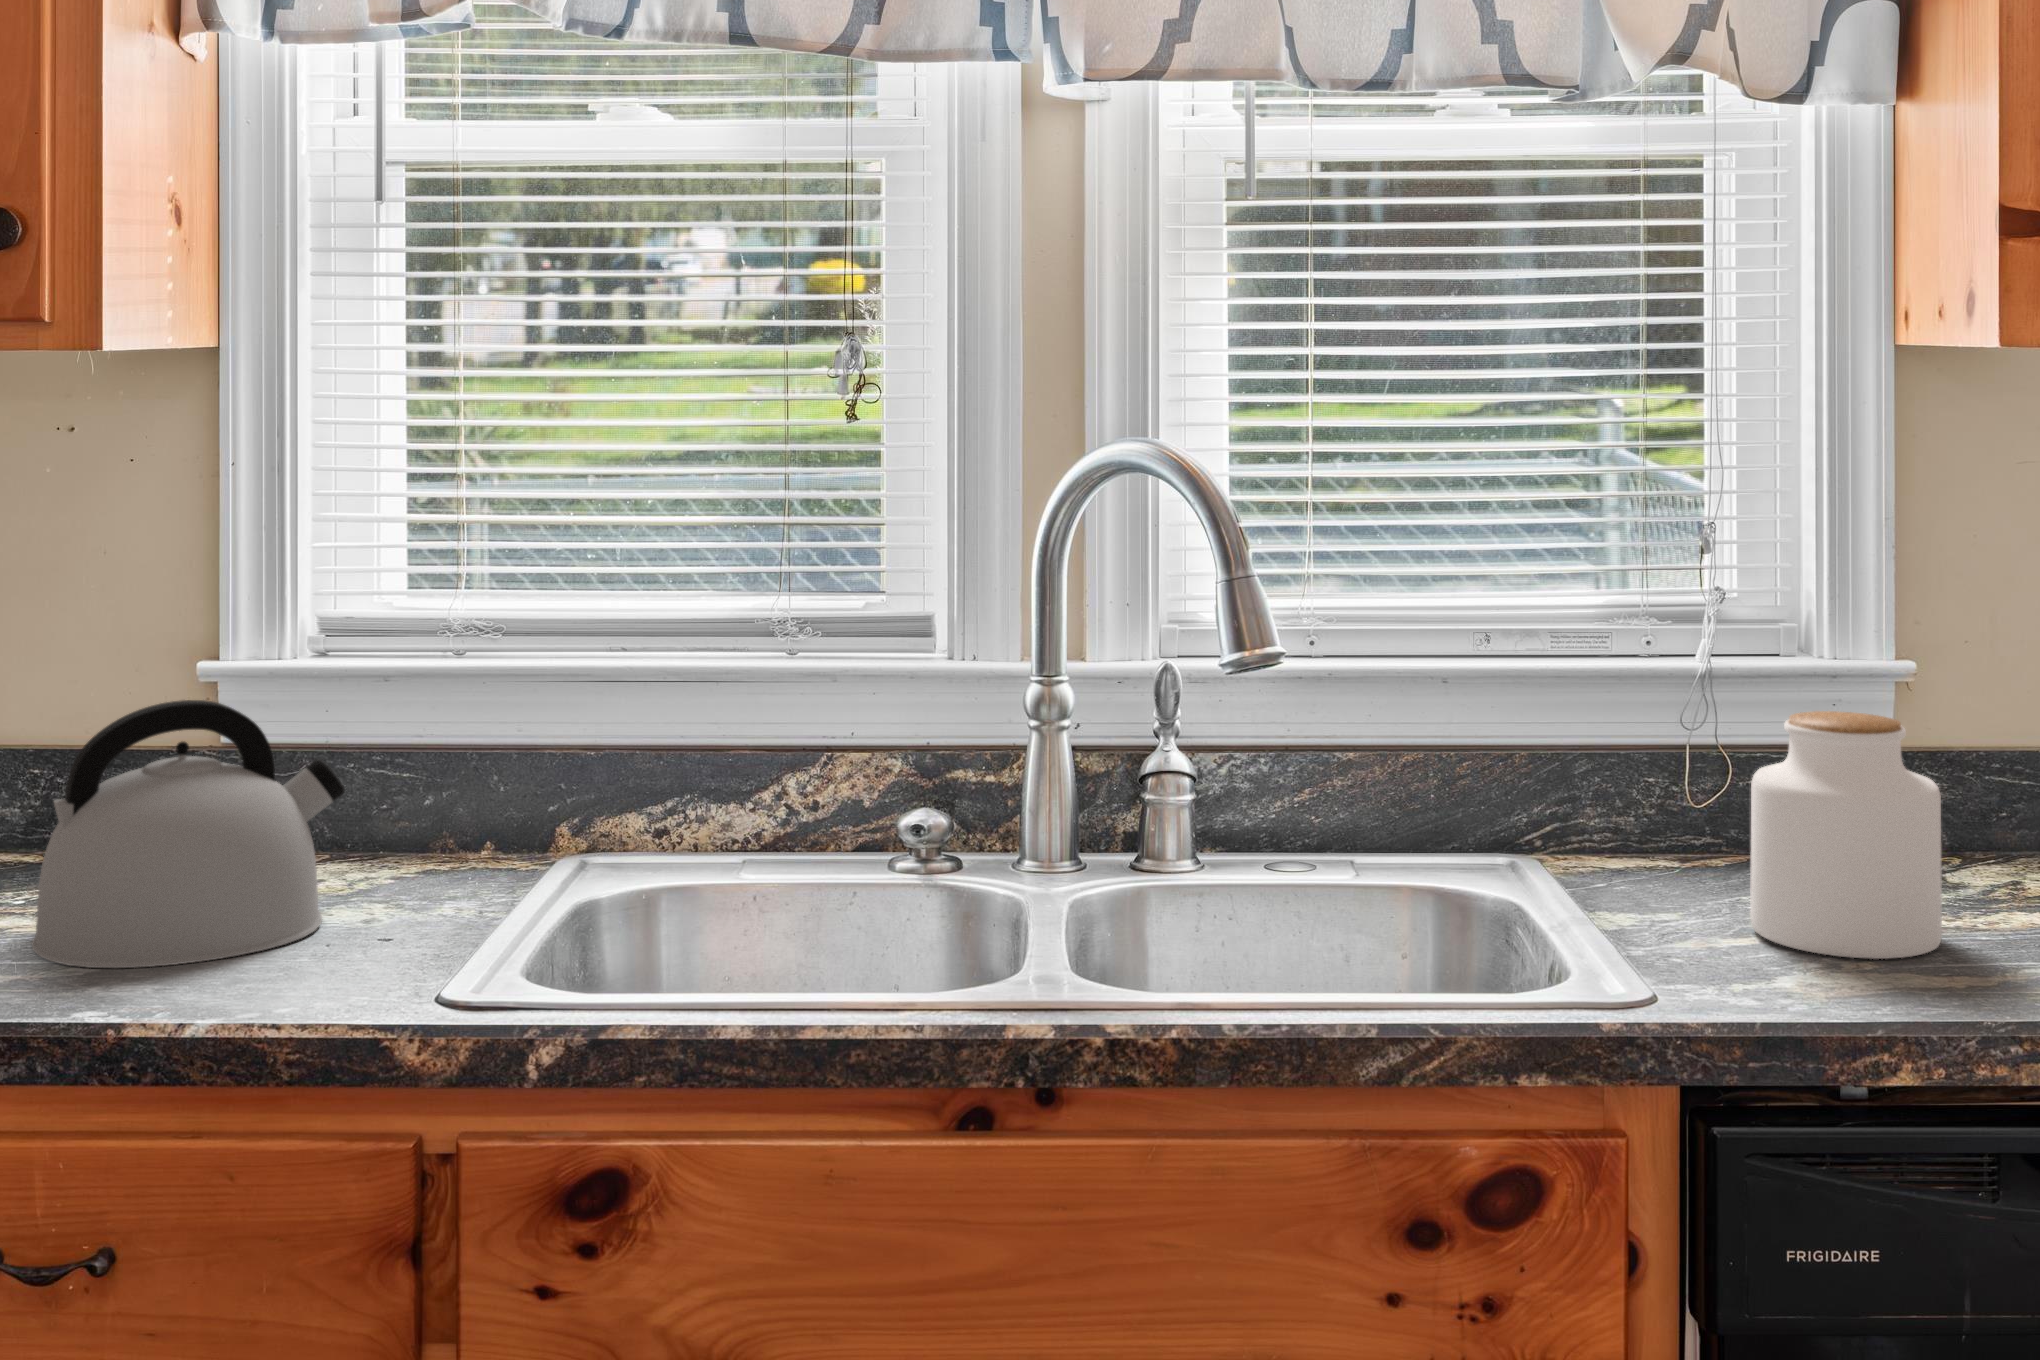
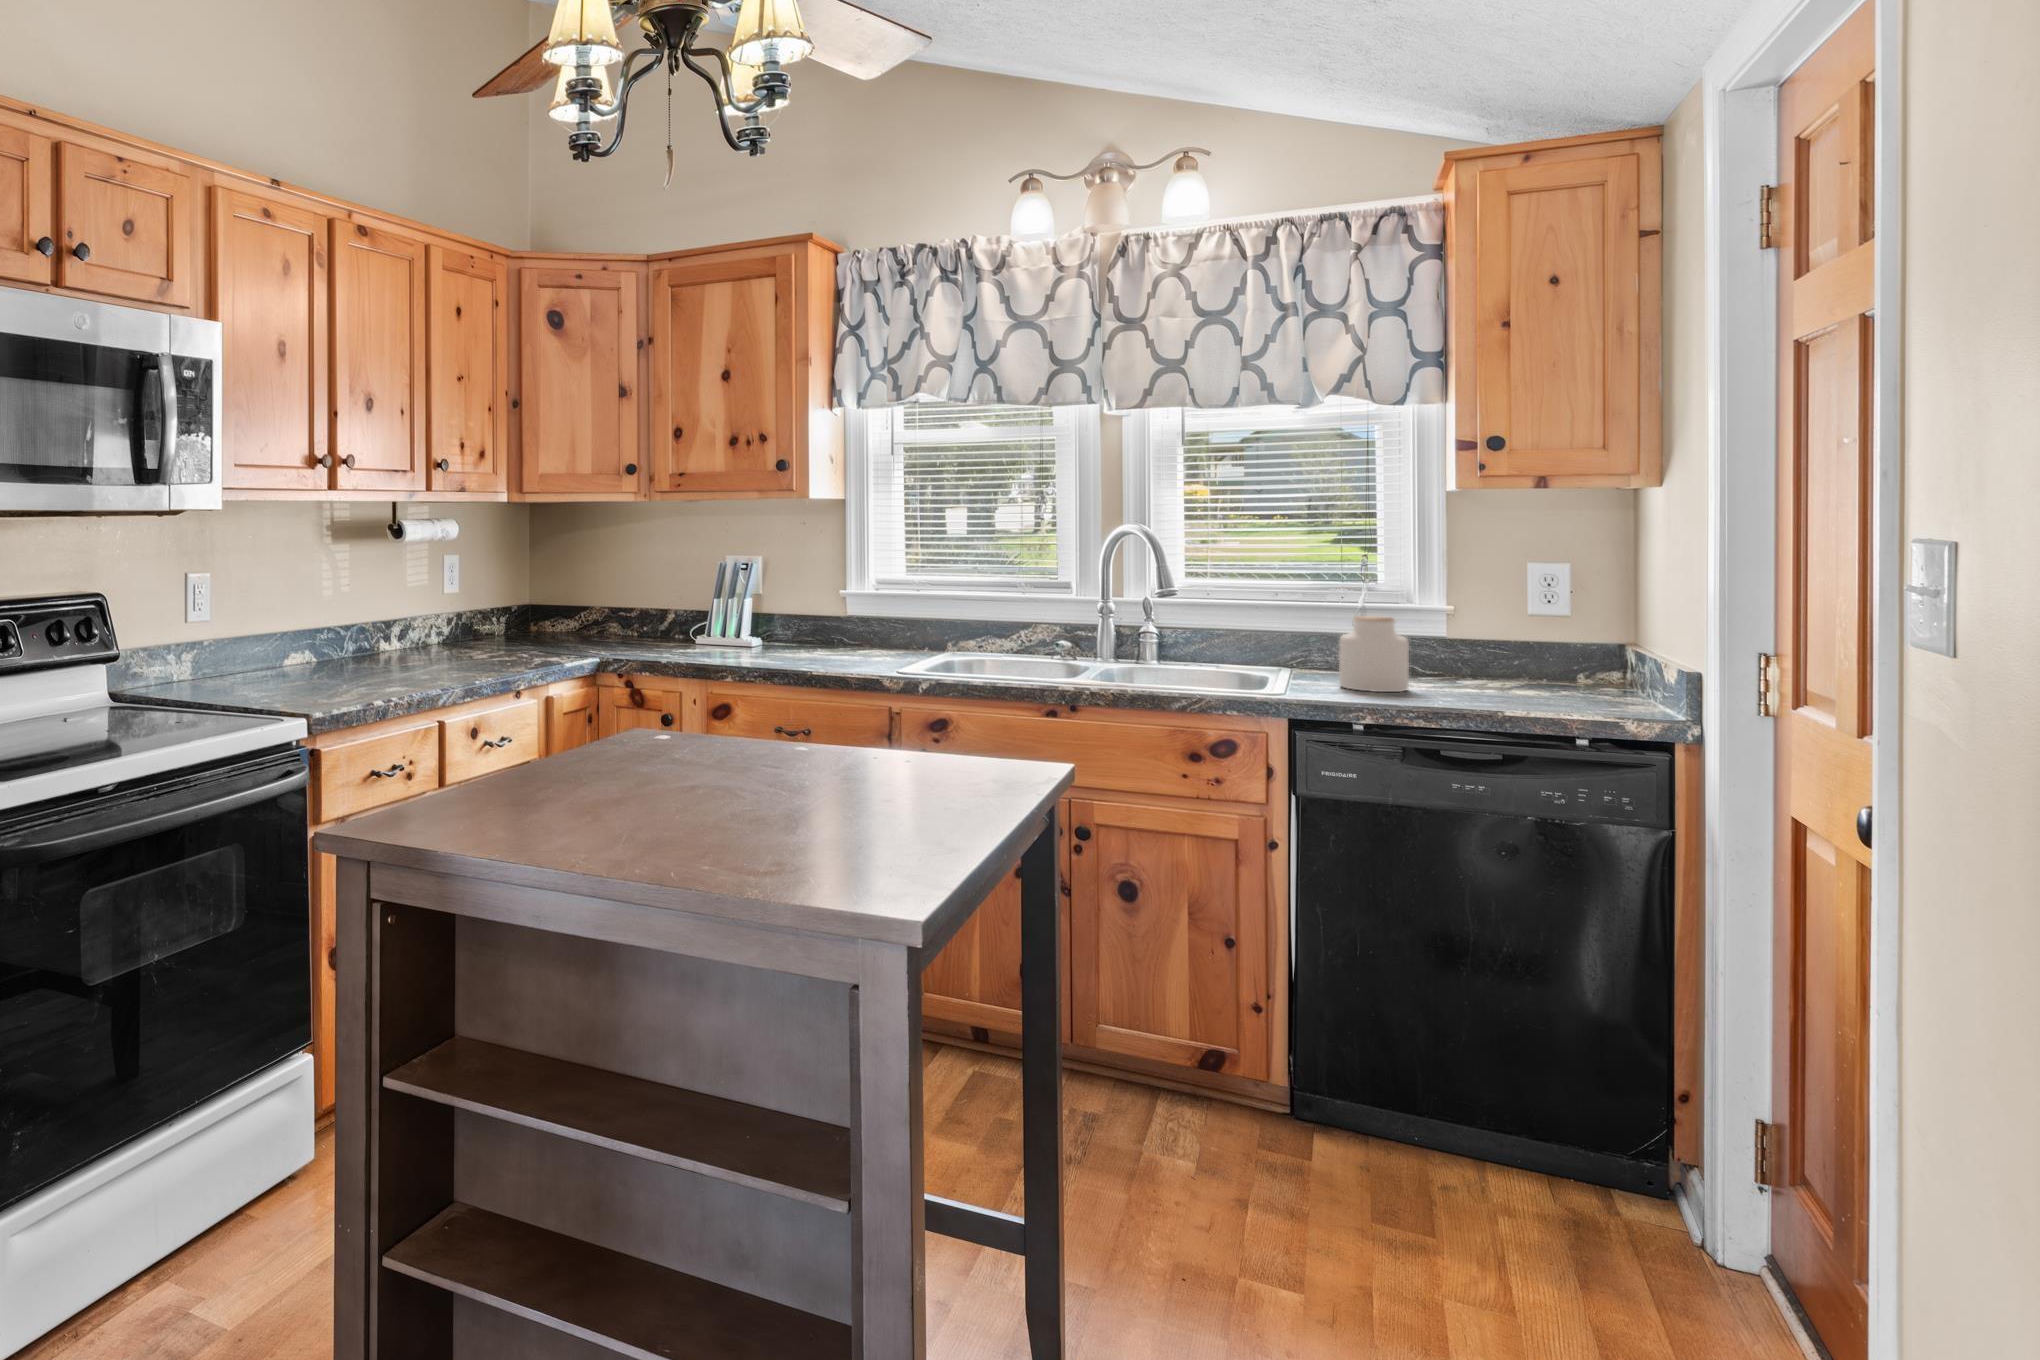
kettle: present [32,700,345,968] -> none [802,596,883,663]

